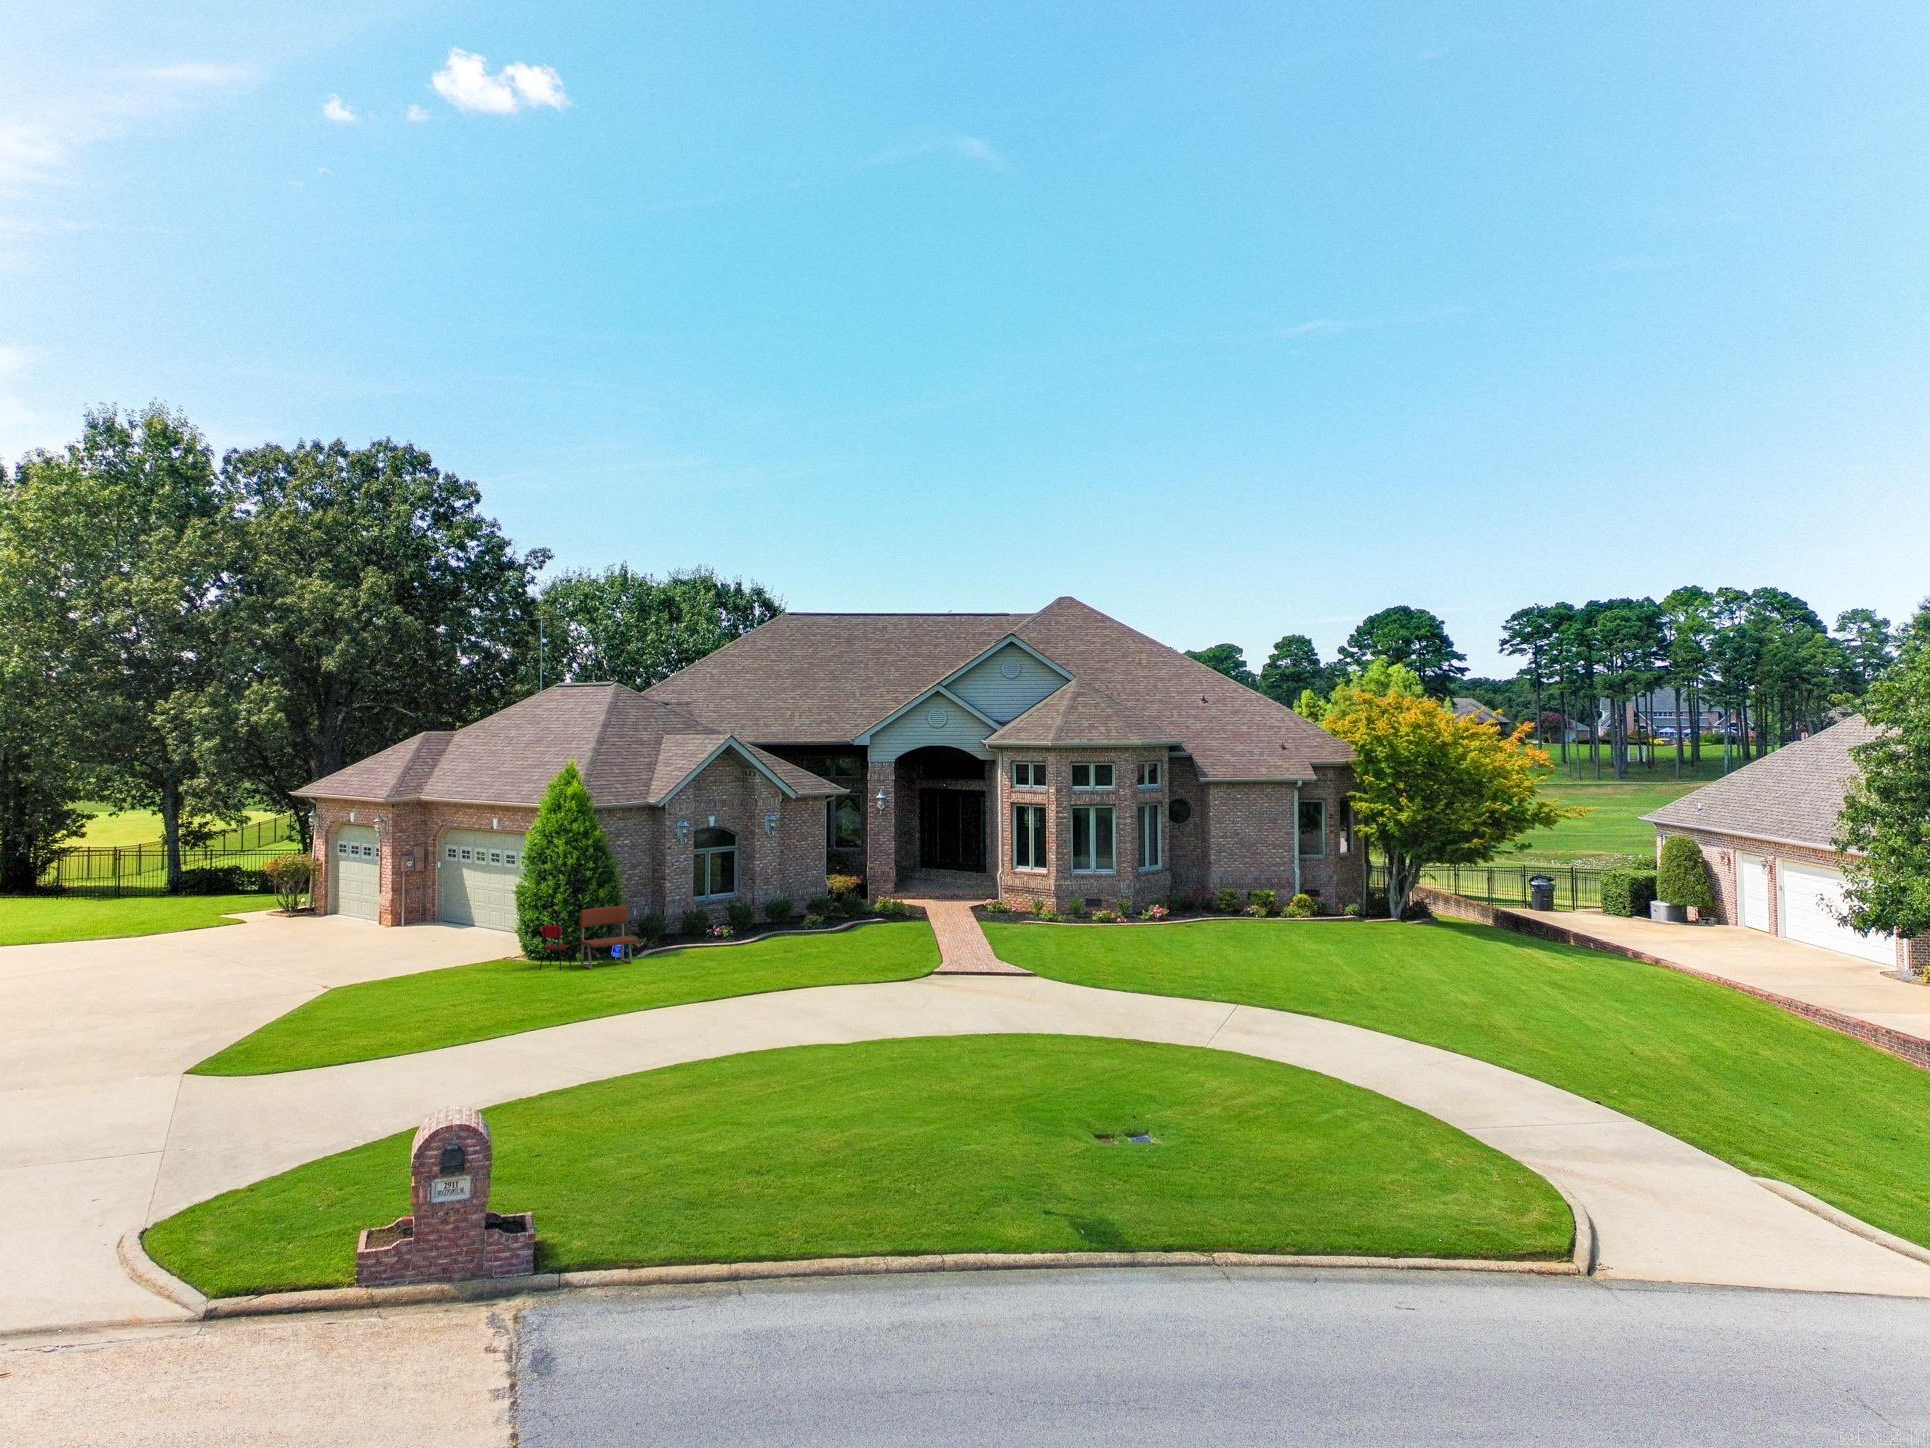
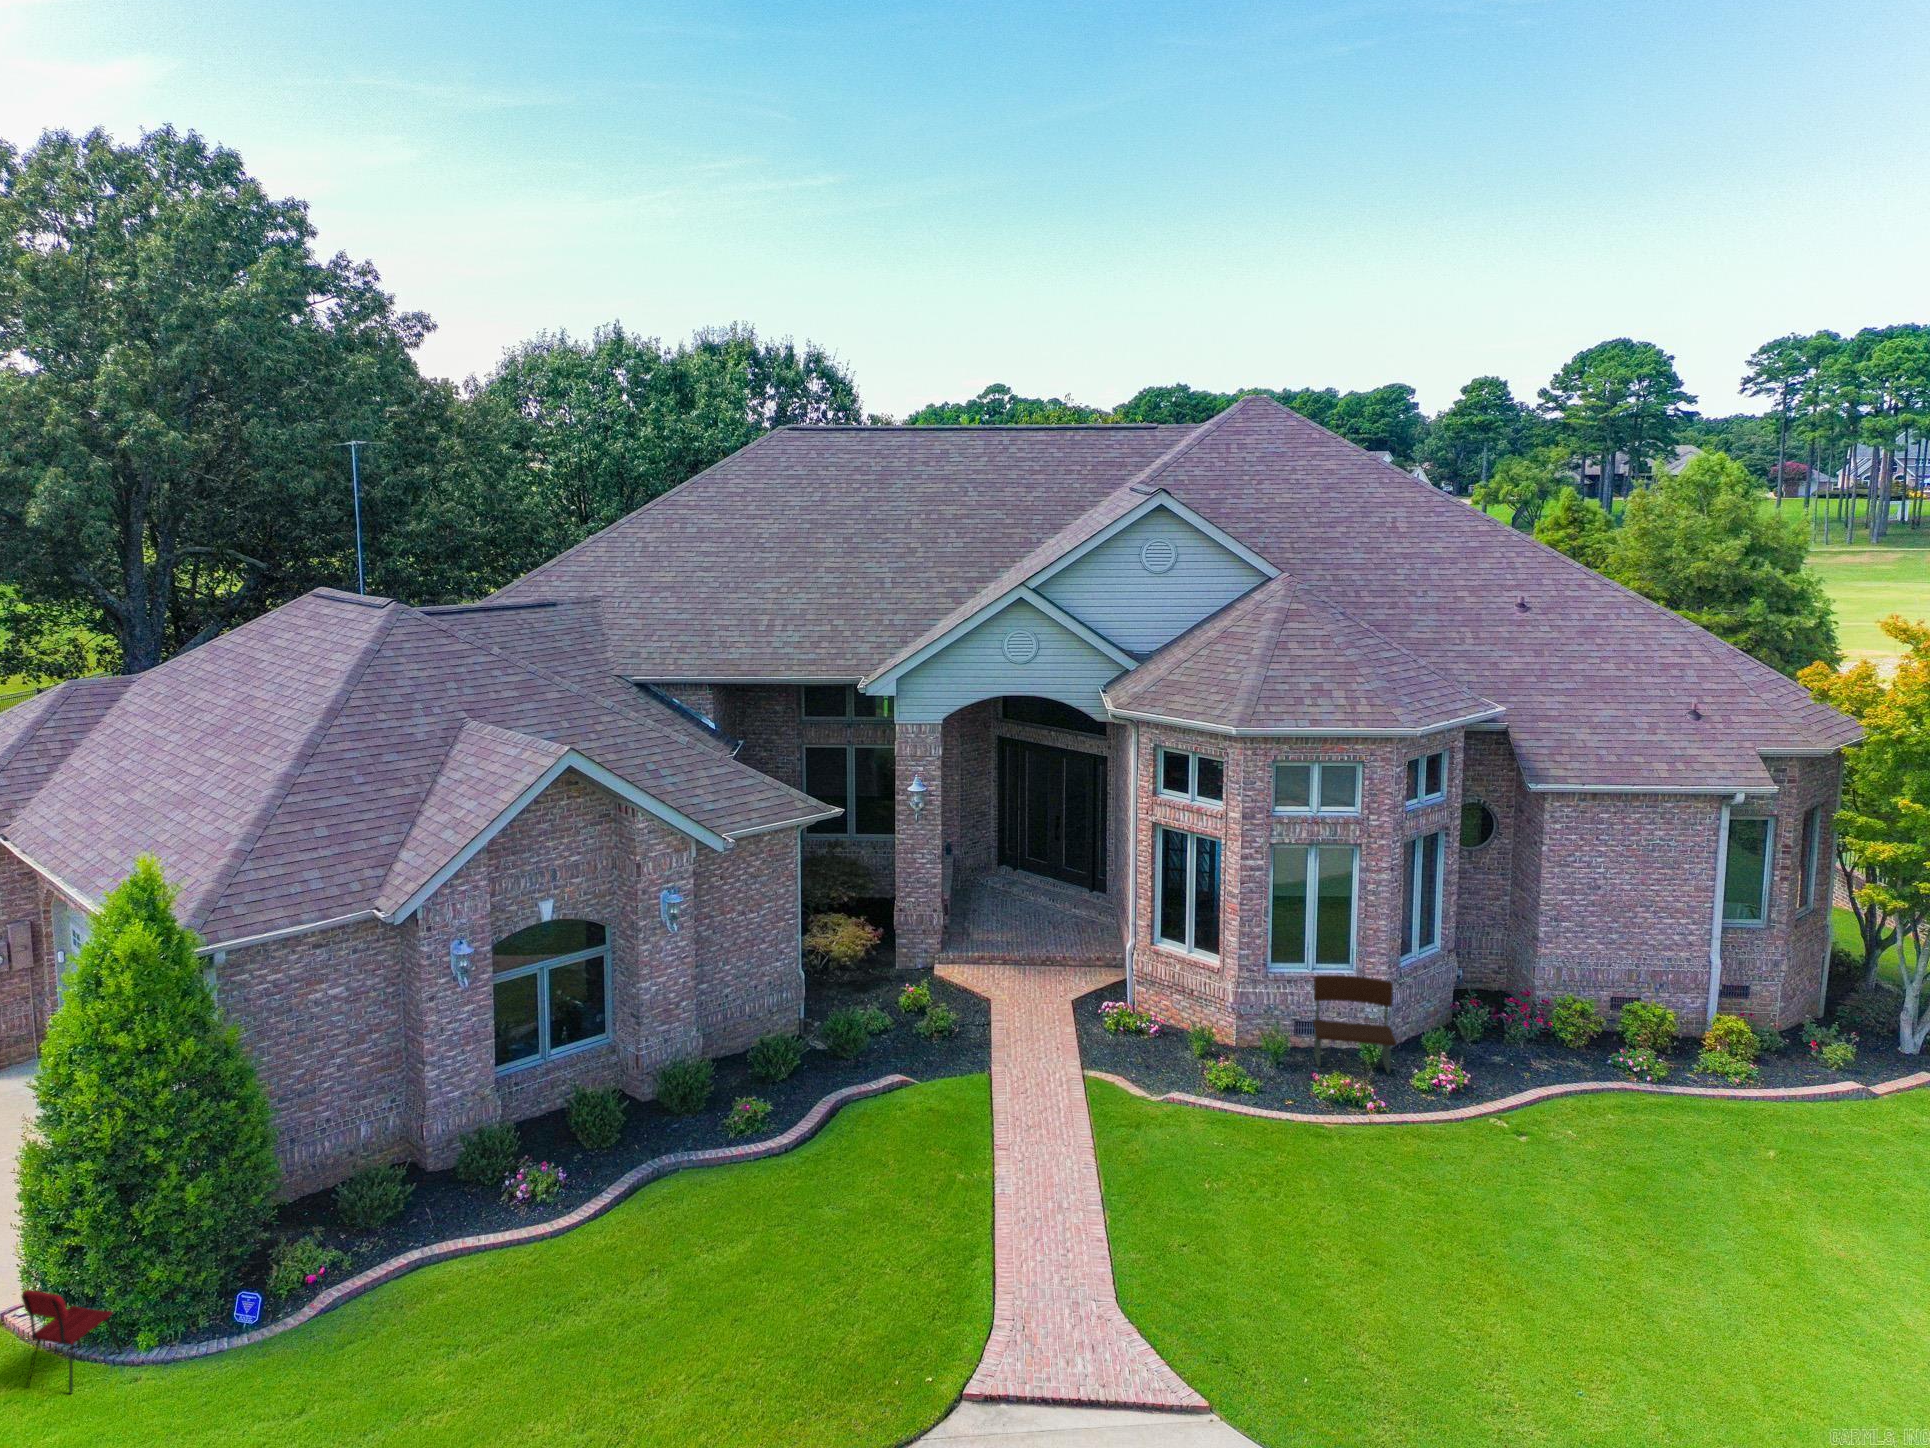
bench: present [580,906,638,969] -> present [1313,975,1397,1073]

